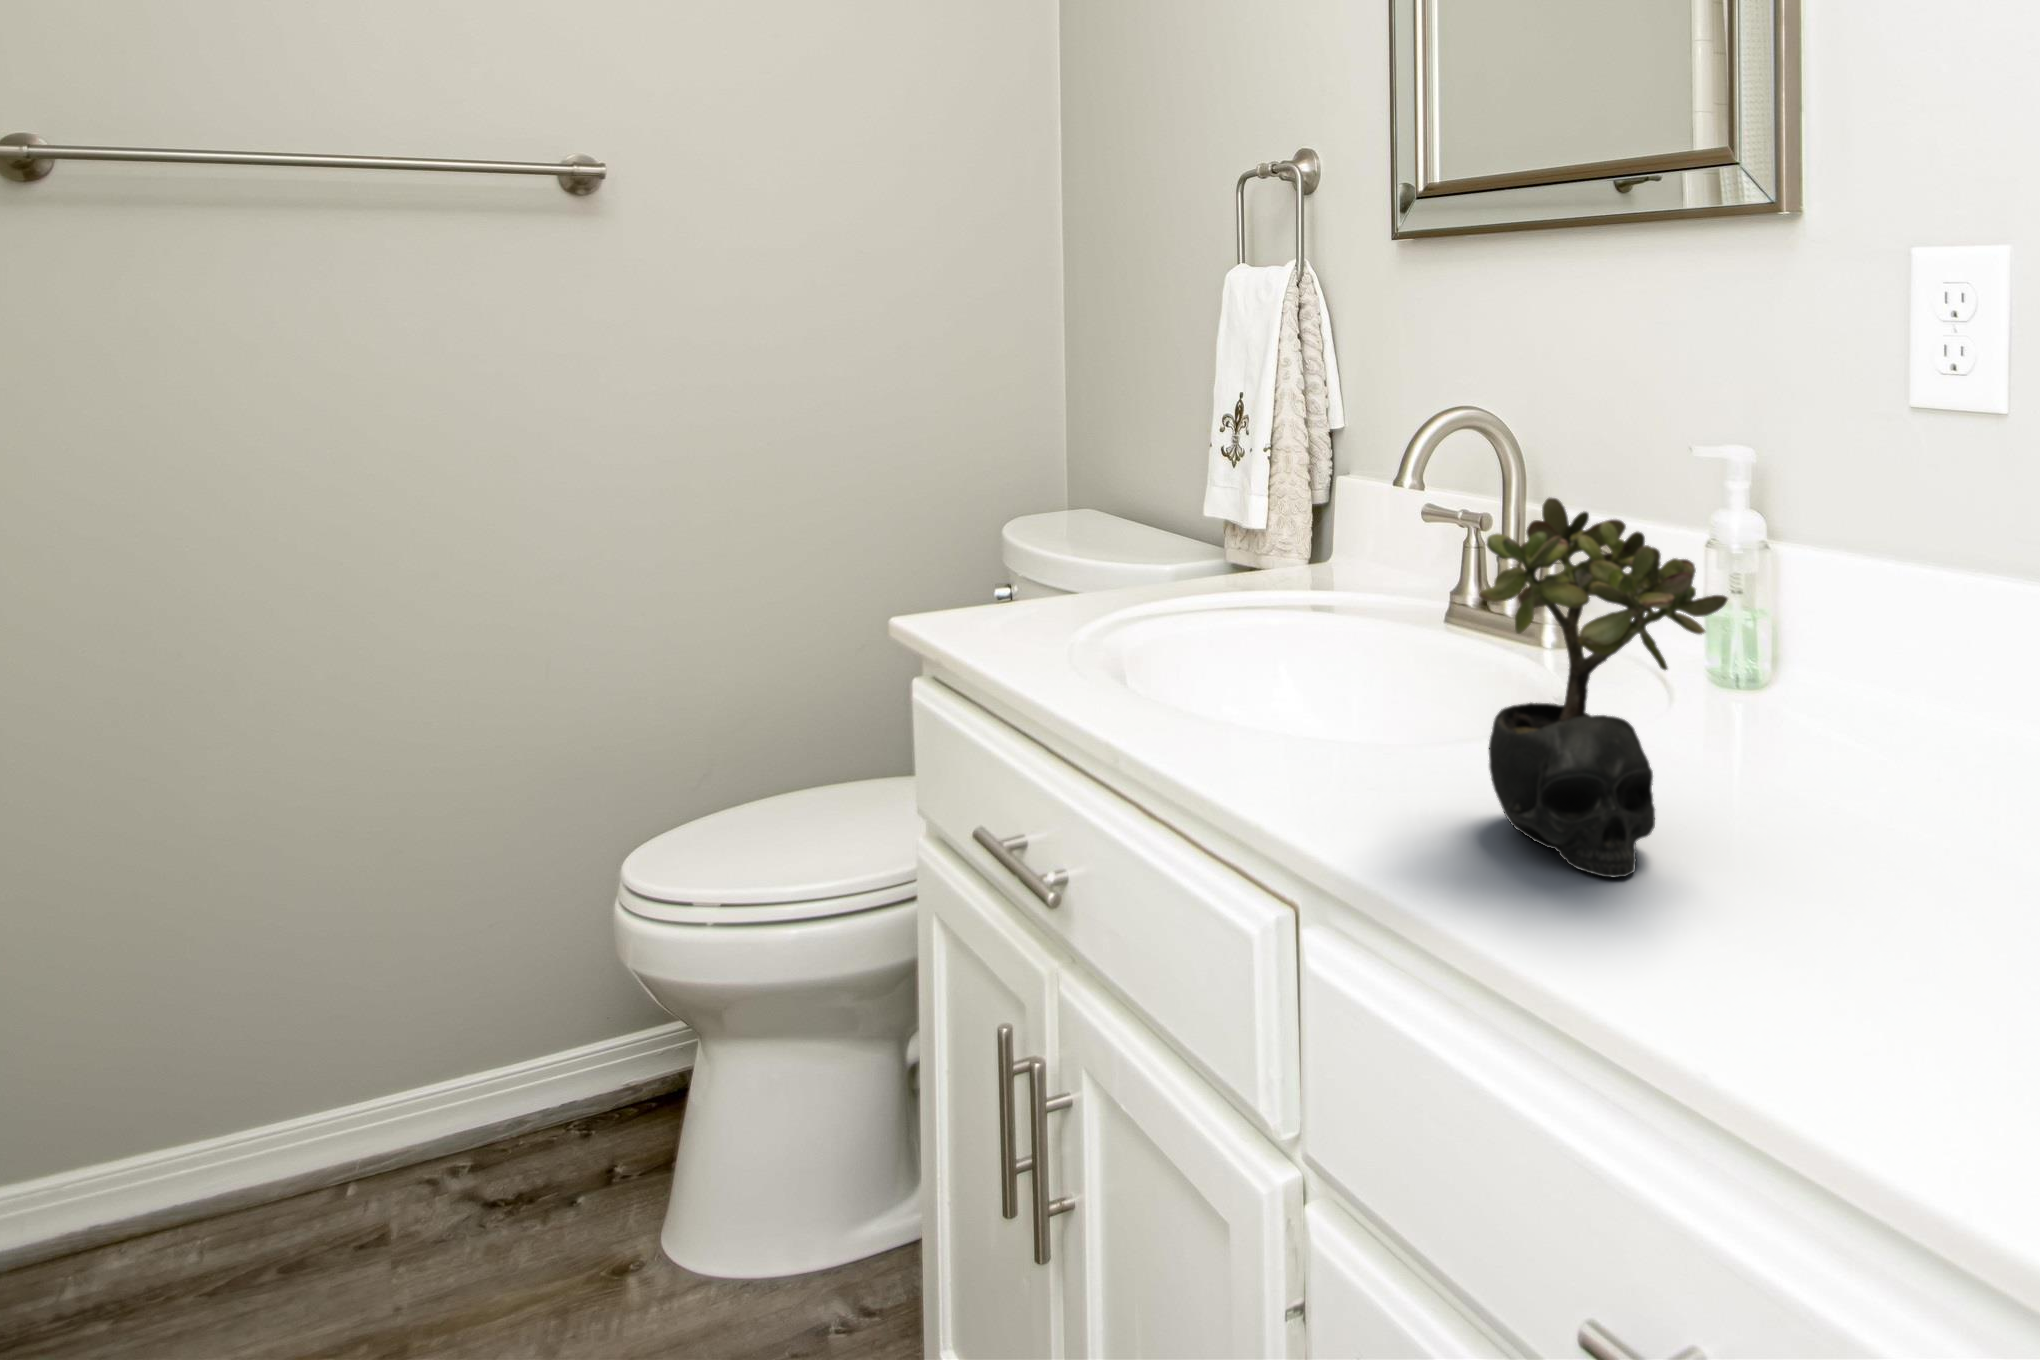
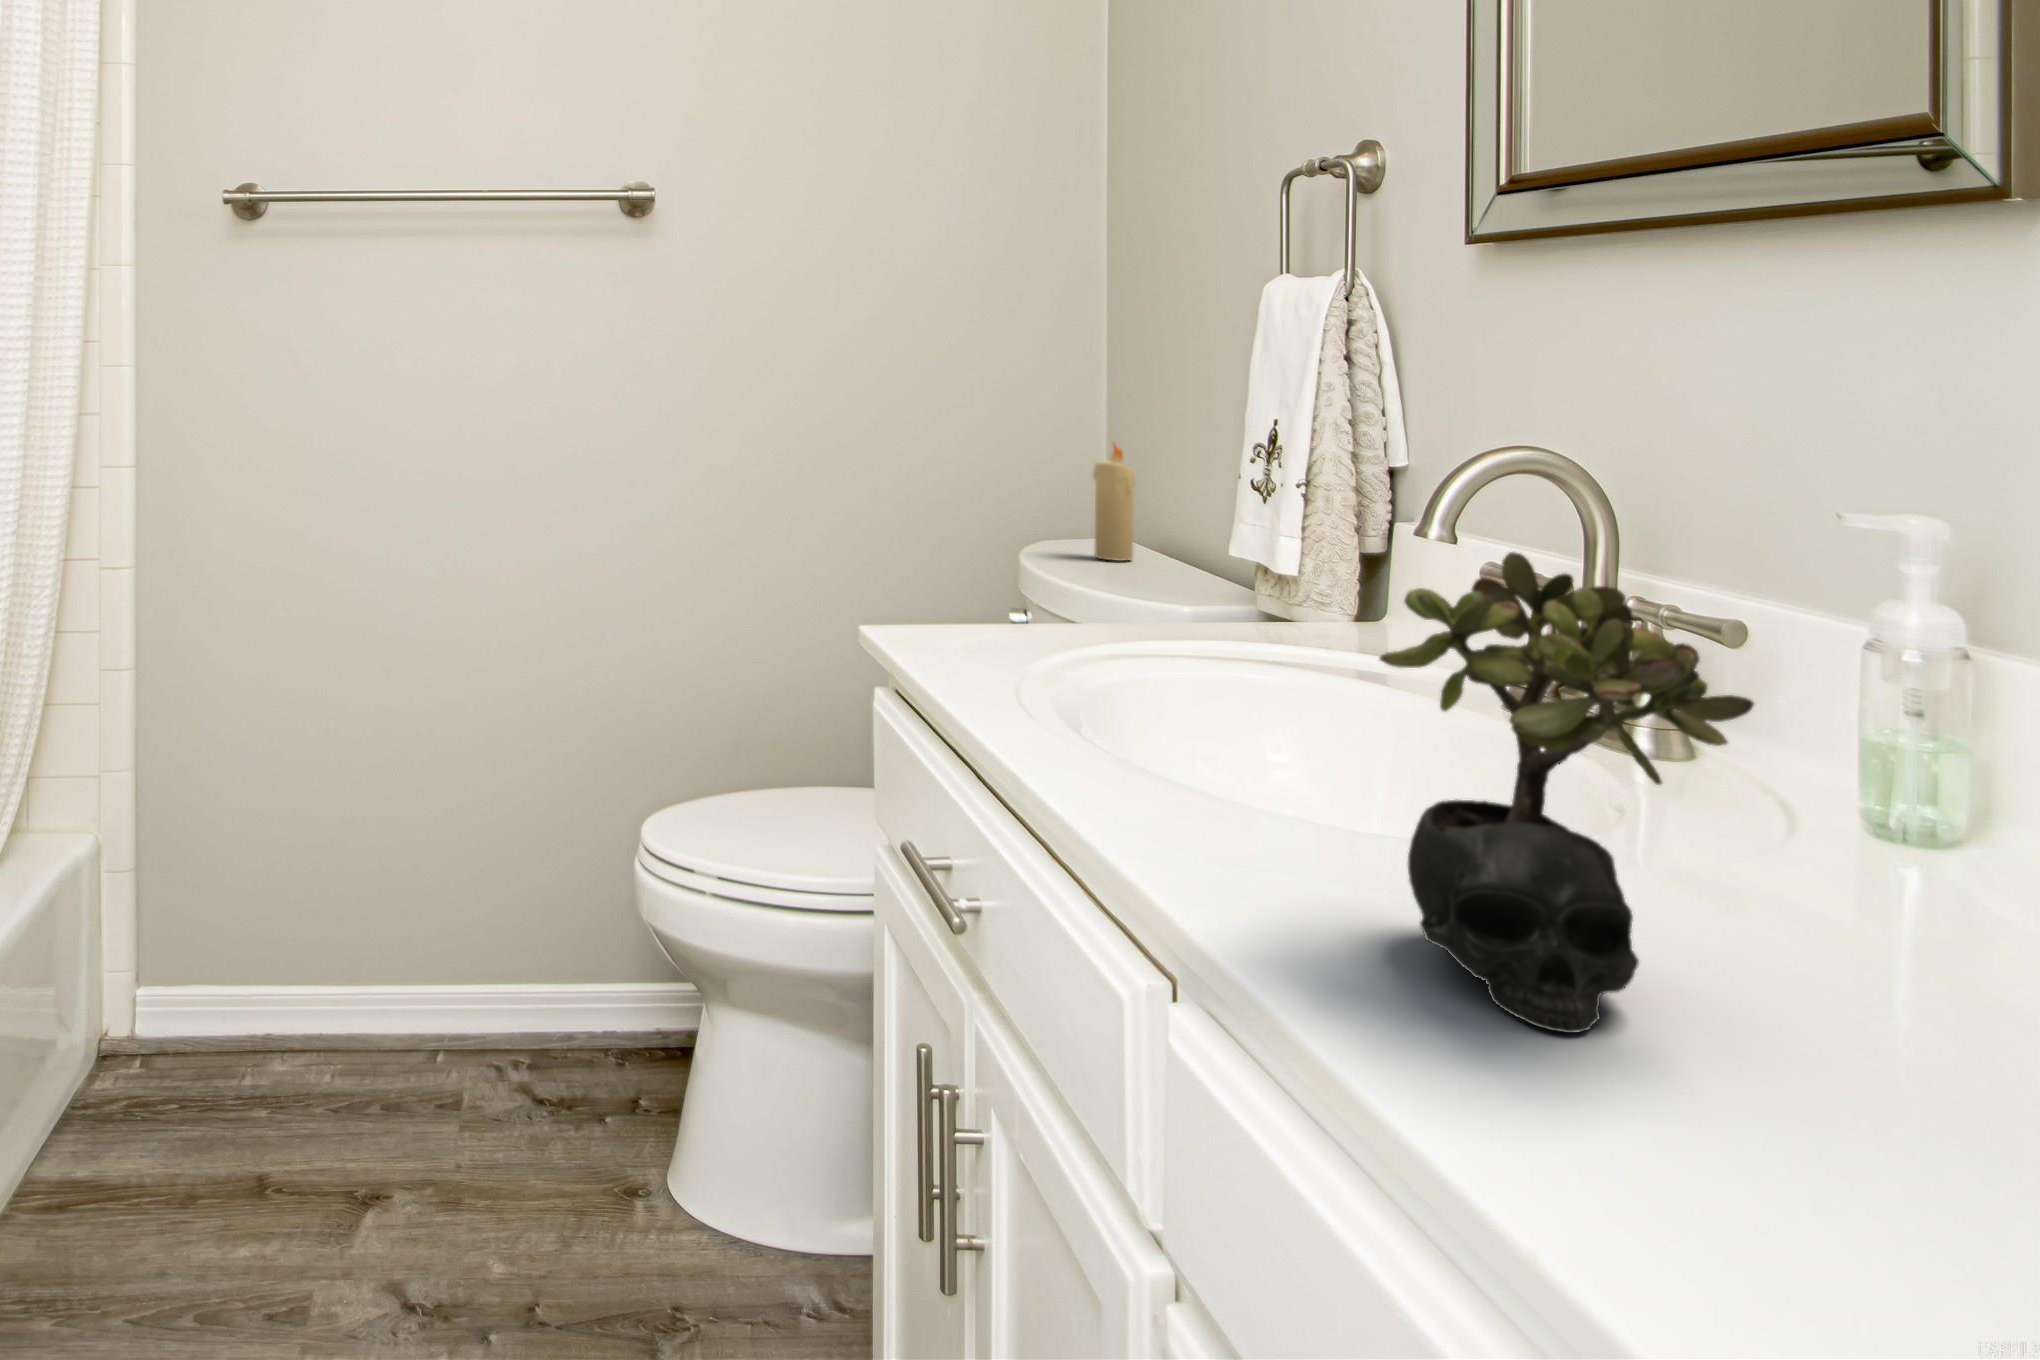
candle: none [1069,417,1106,529] -> present [1093,442,1135,561]

